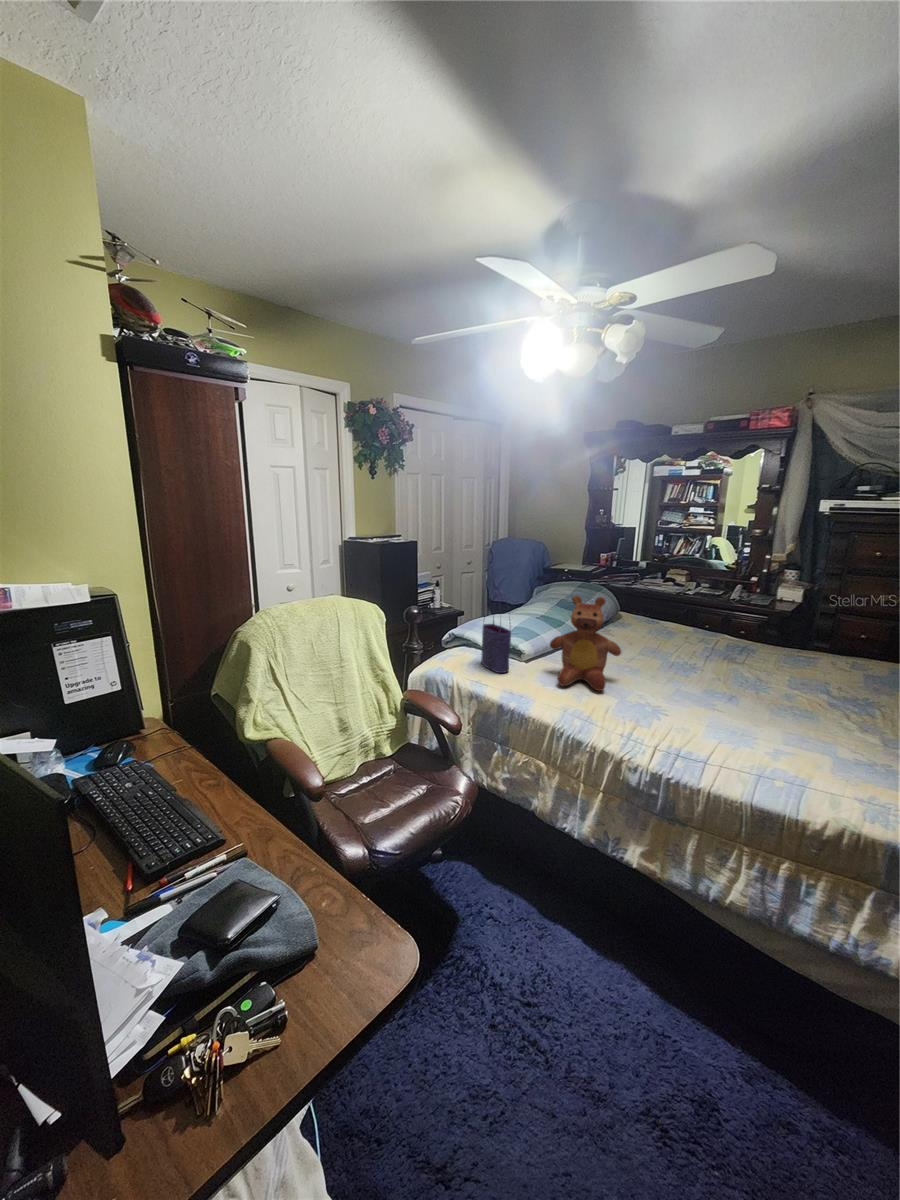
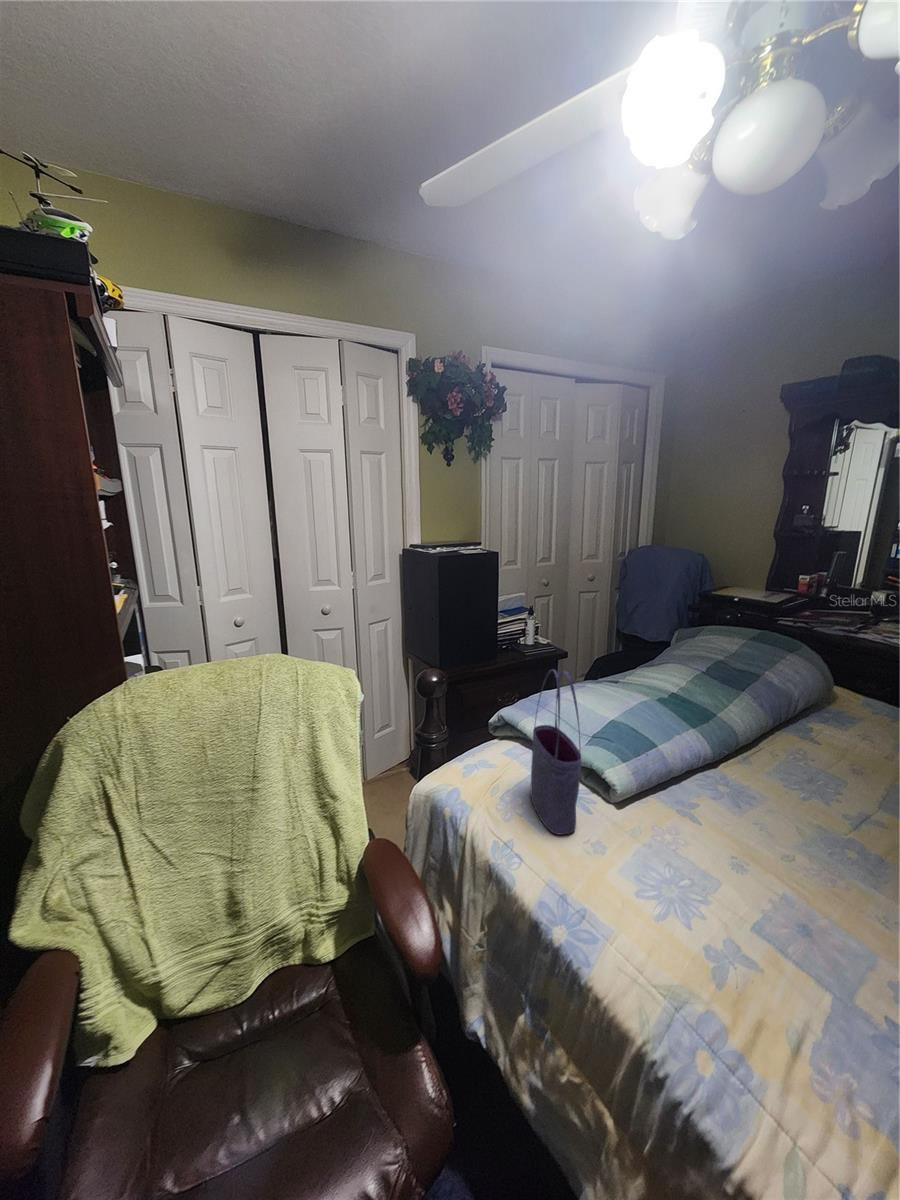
teddy bear: present [550,595,621,691] -> none [666,706,852,965]

